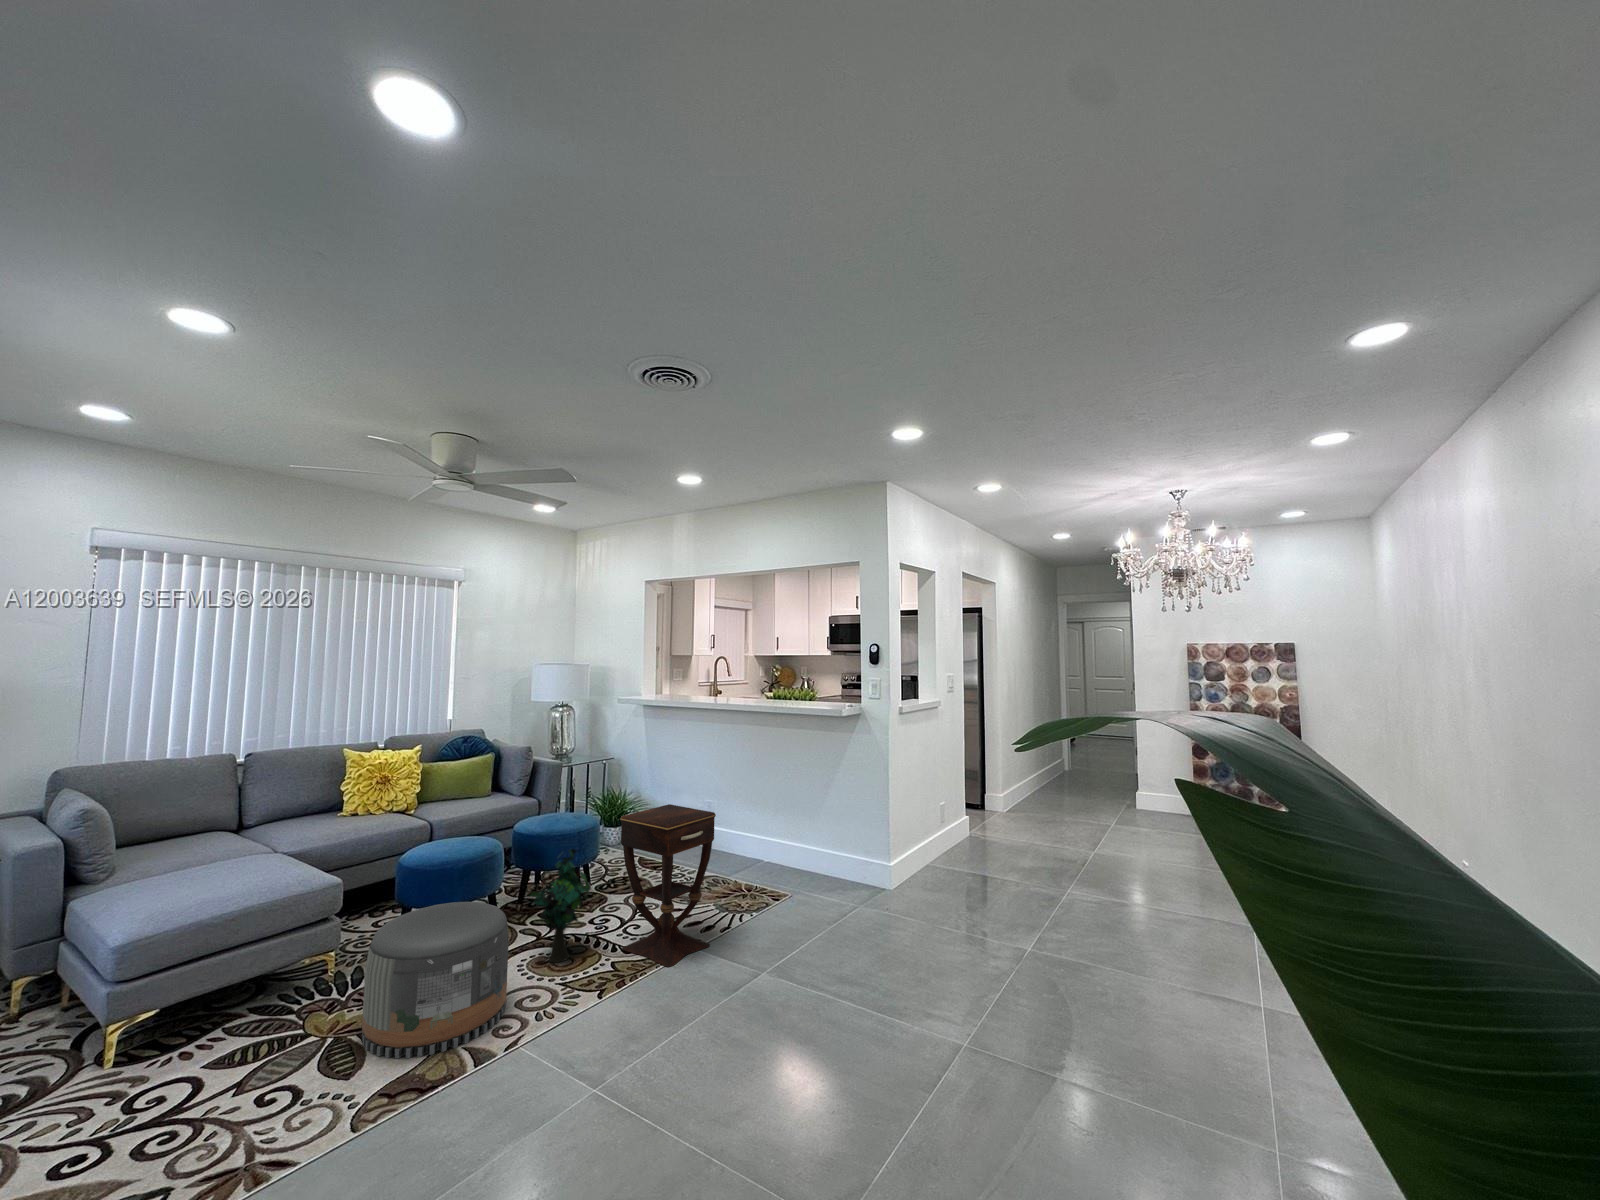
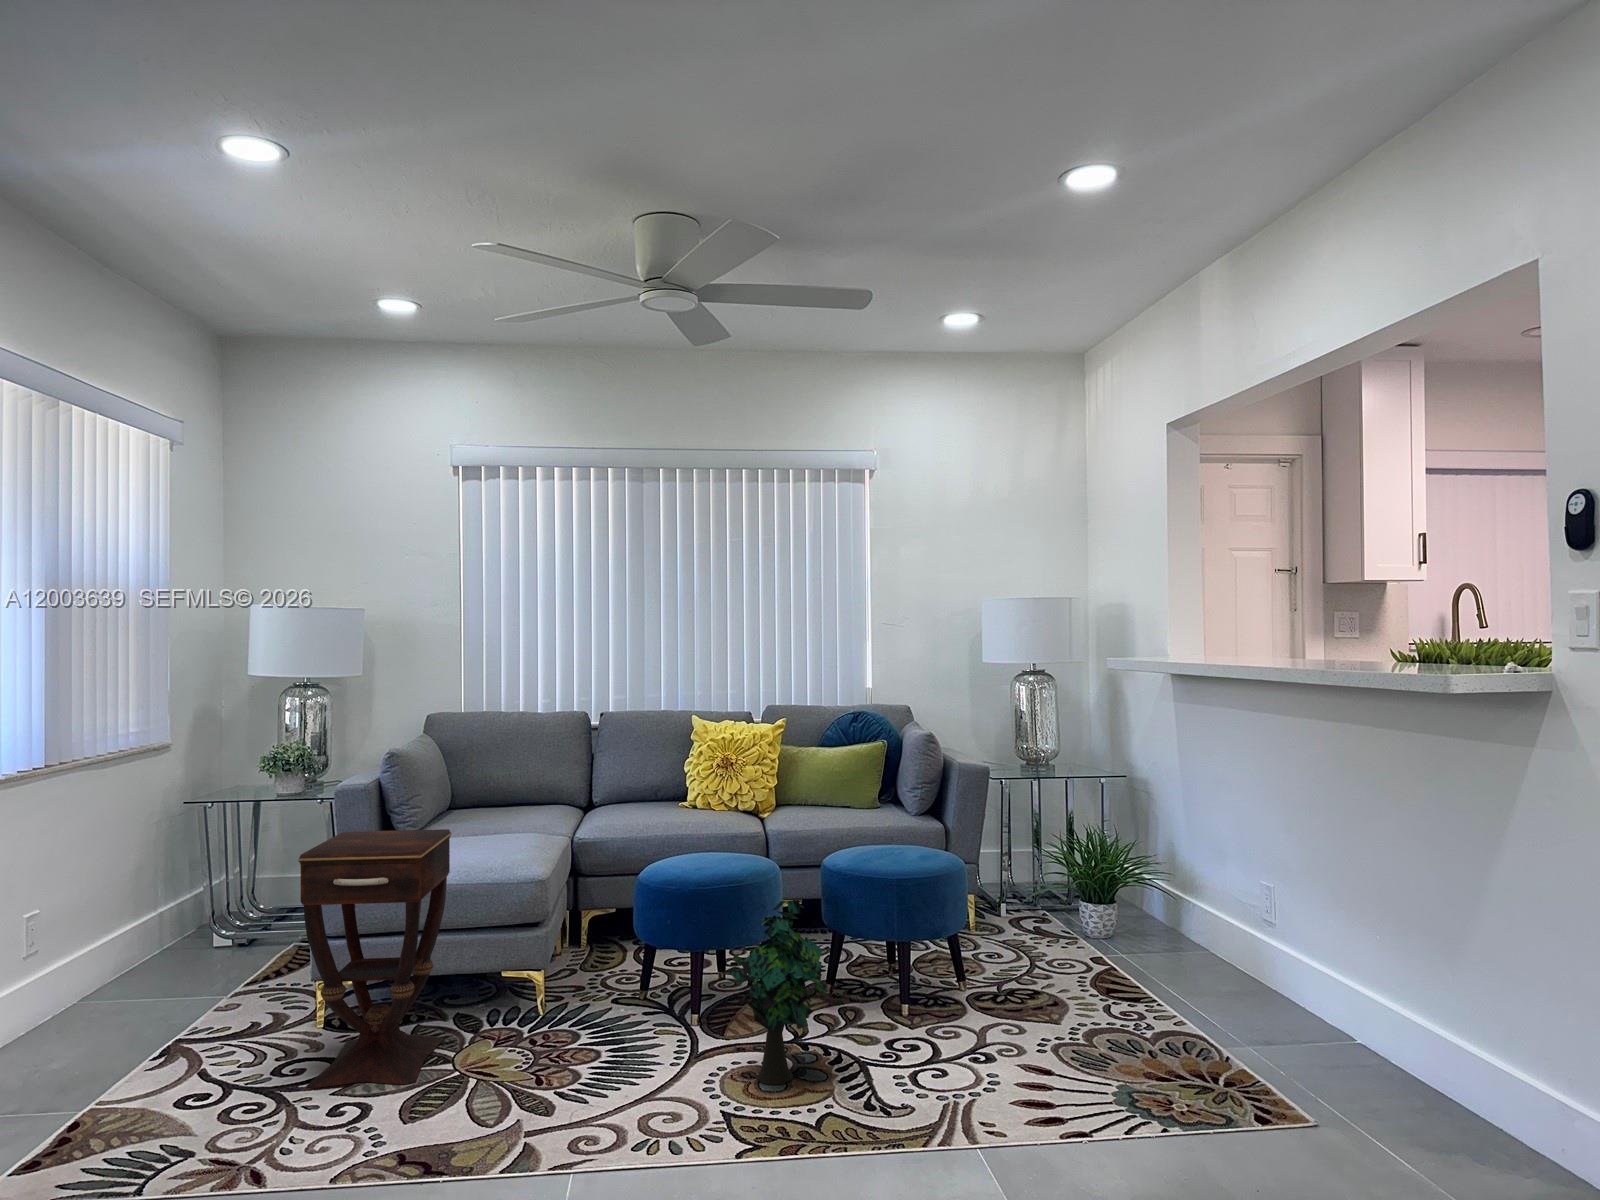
side table: present [620,804,716,967] -> present [298,829,451,1088]
pouf: present [362,902,509,1058] -> none [455,935,645,1143]

